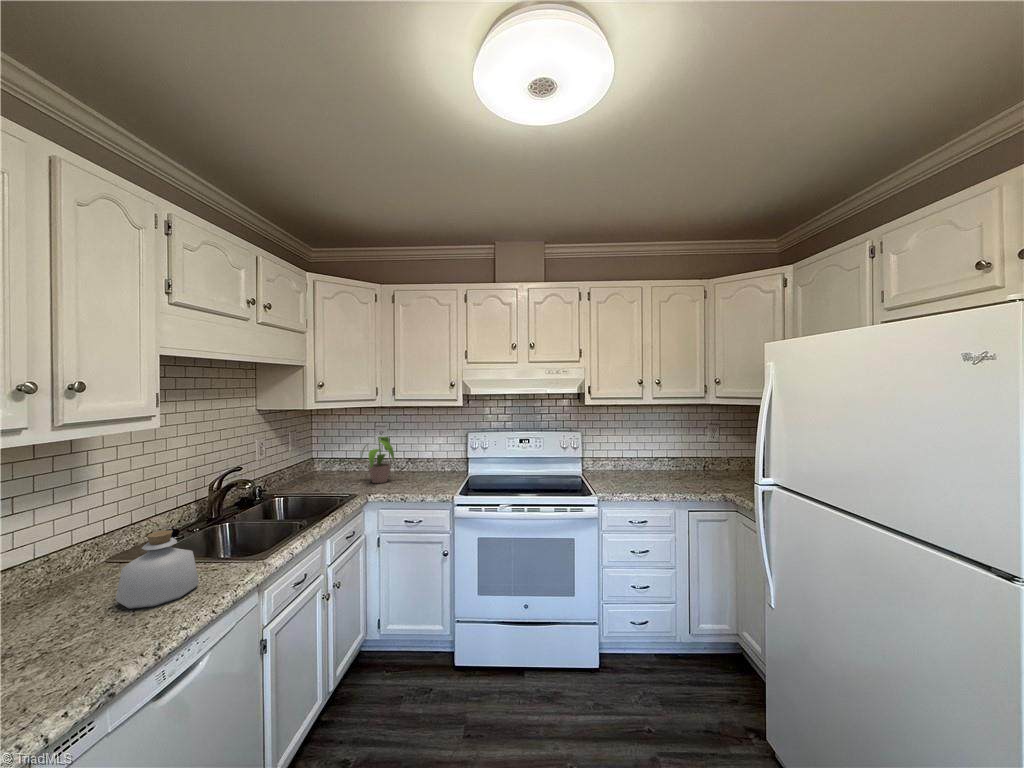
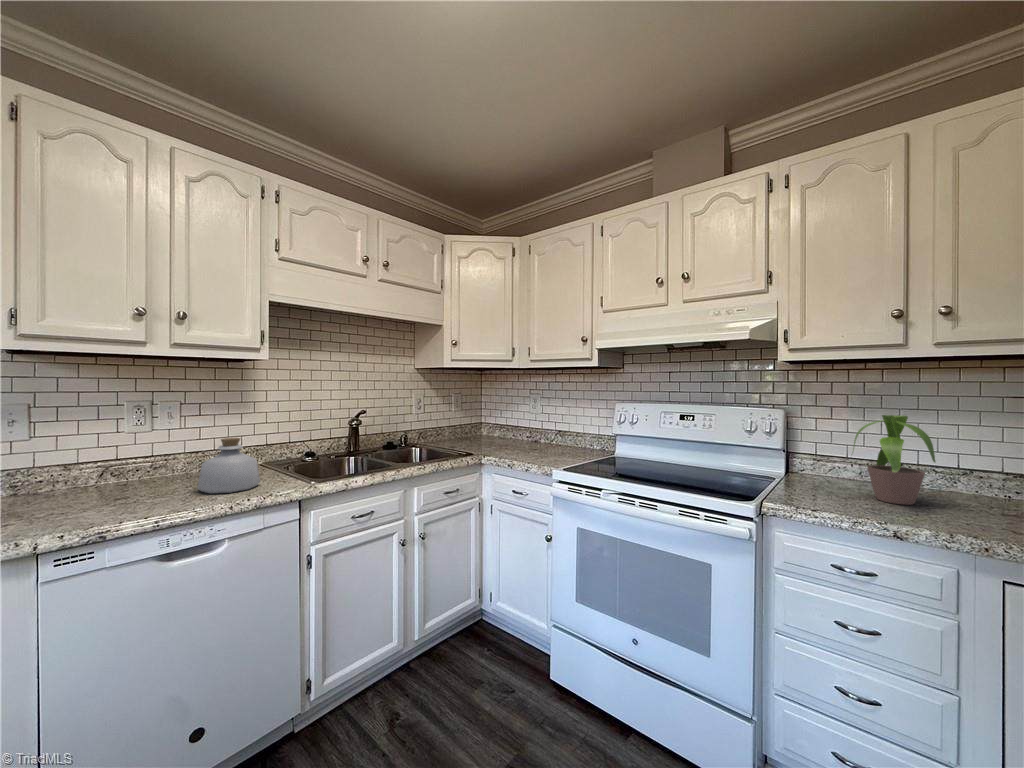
potted plant: present [361,437,394,483] -> present [852,415,935,505]

